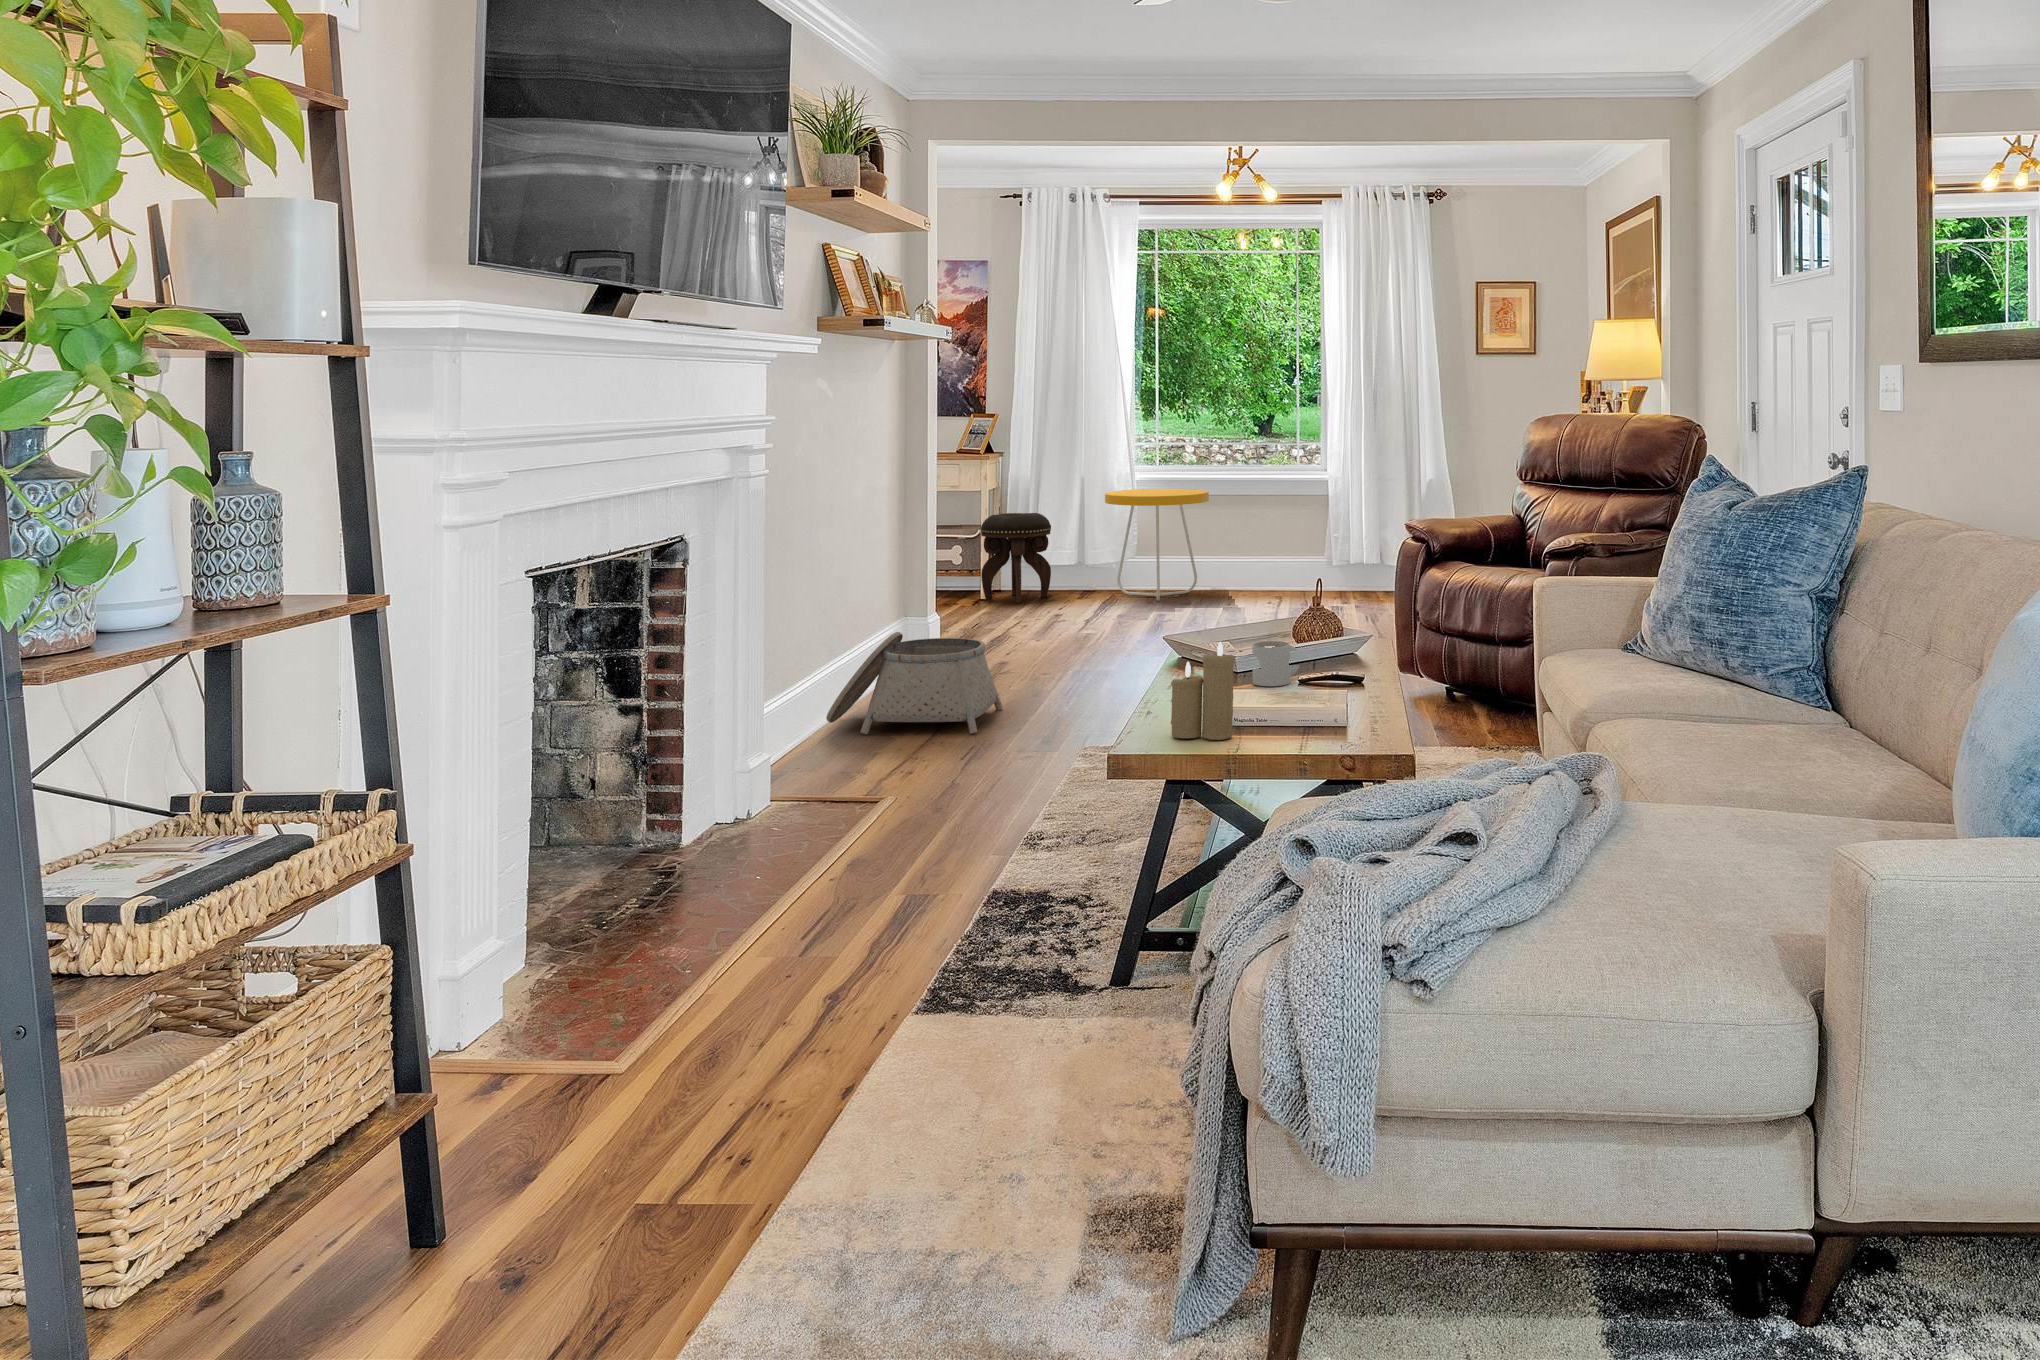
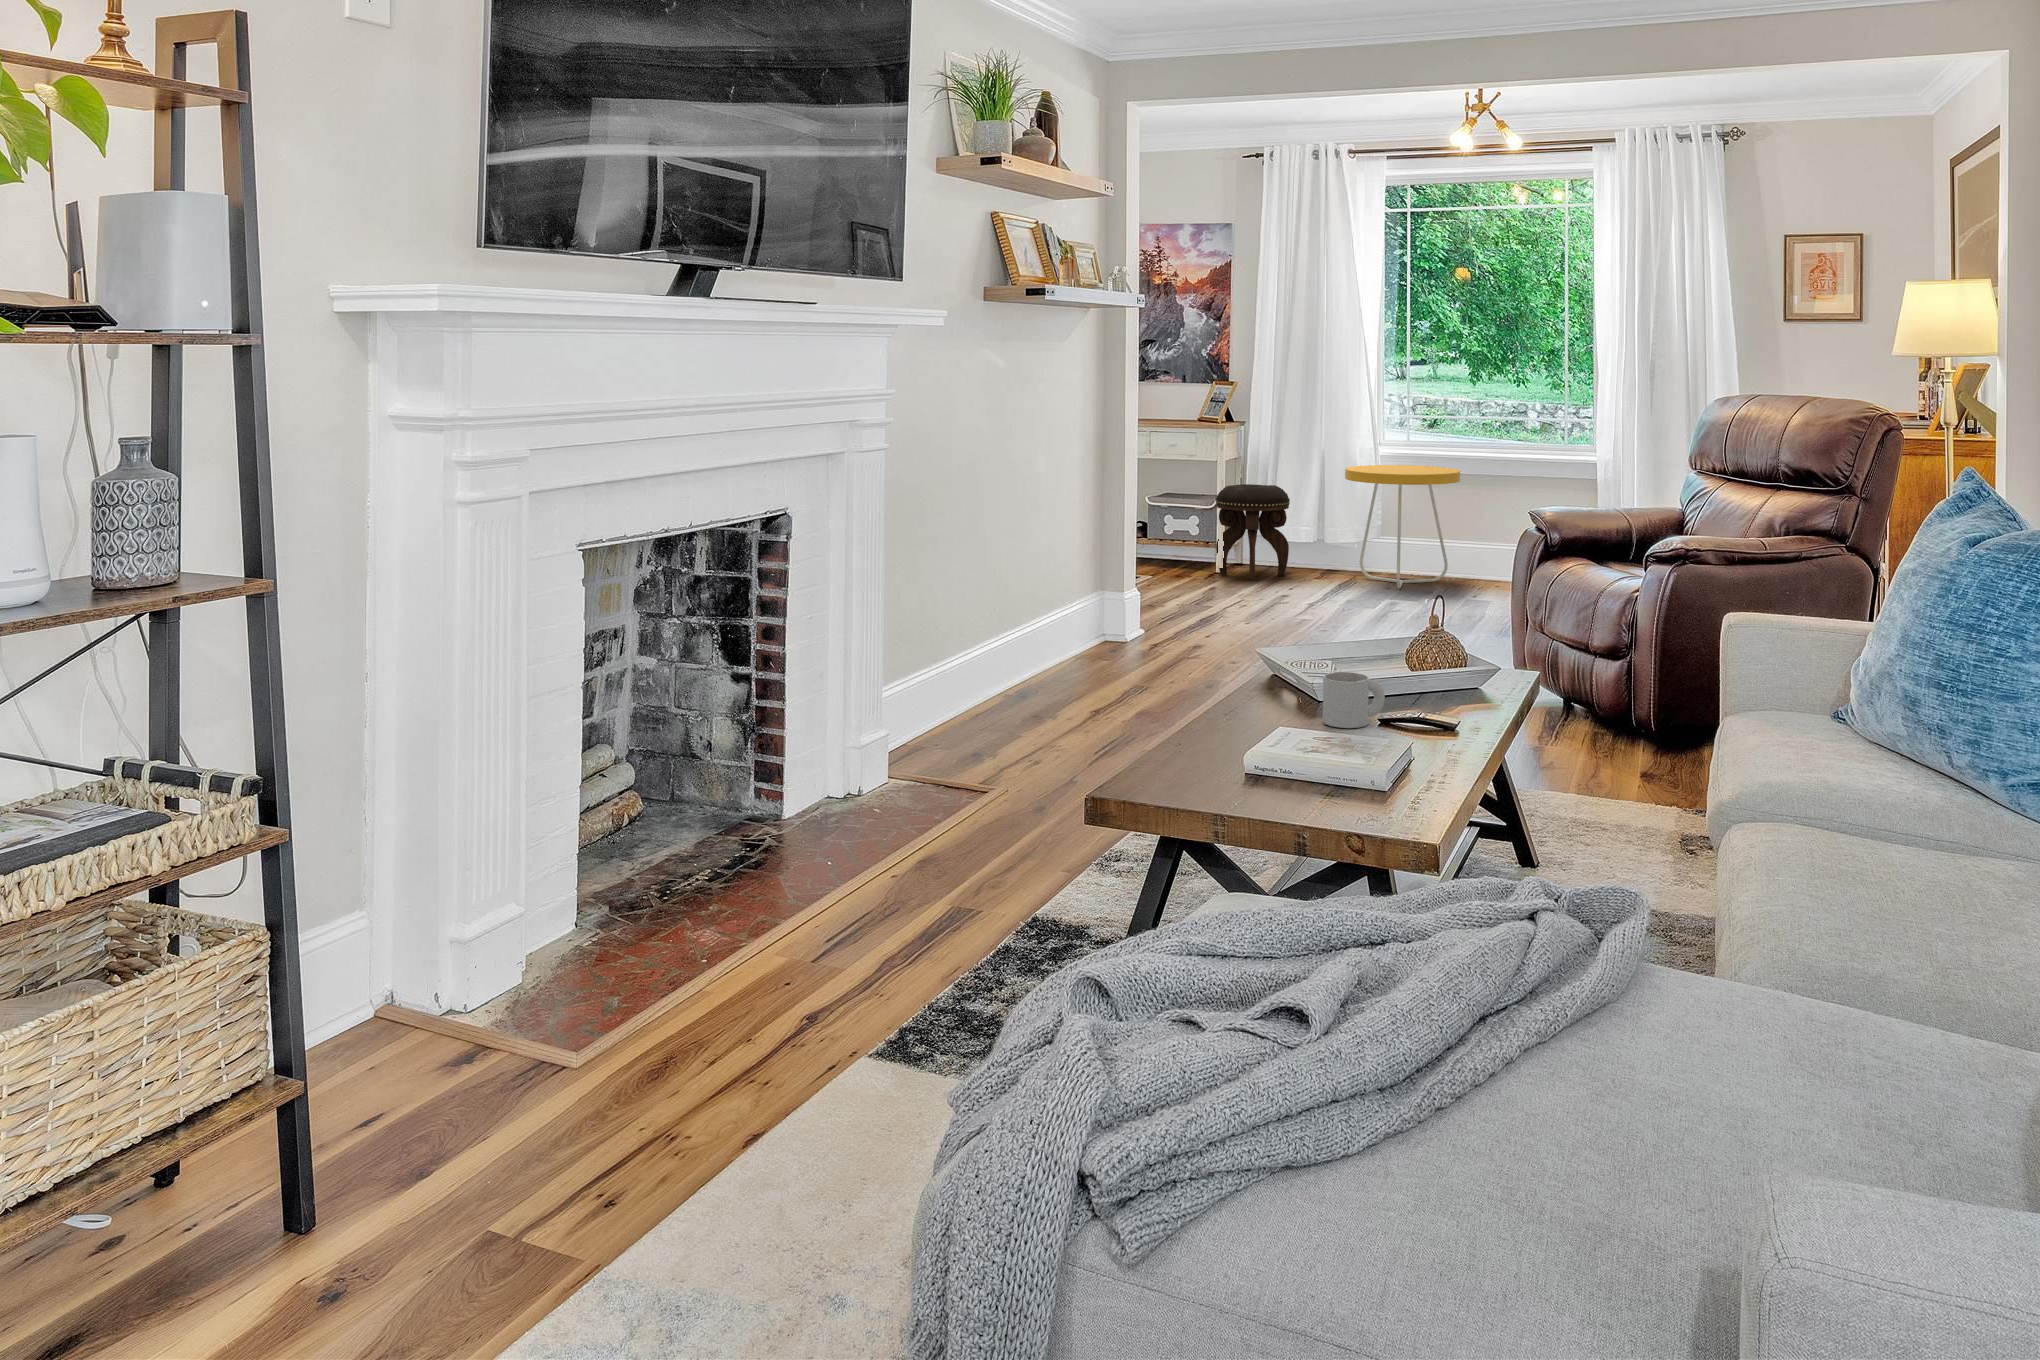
basket: present [826,632,1003,734] -> none [986,611,1170,727]
candle: present [1171,642,1235,740] -> none [1171,678,1246,796]

